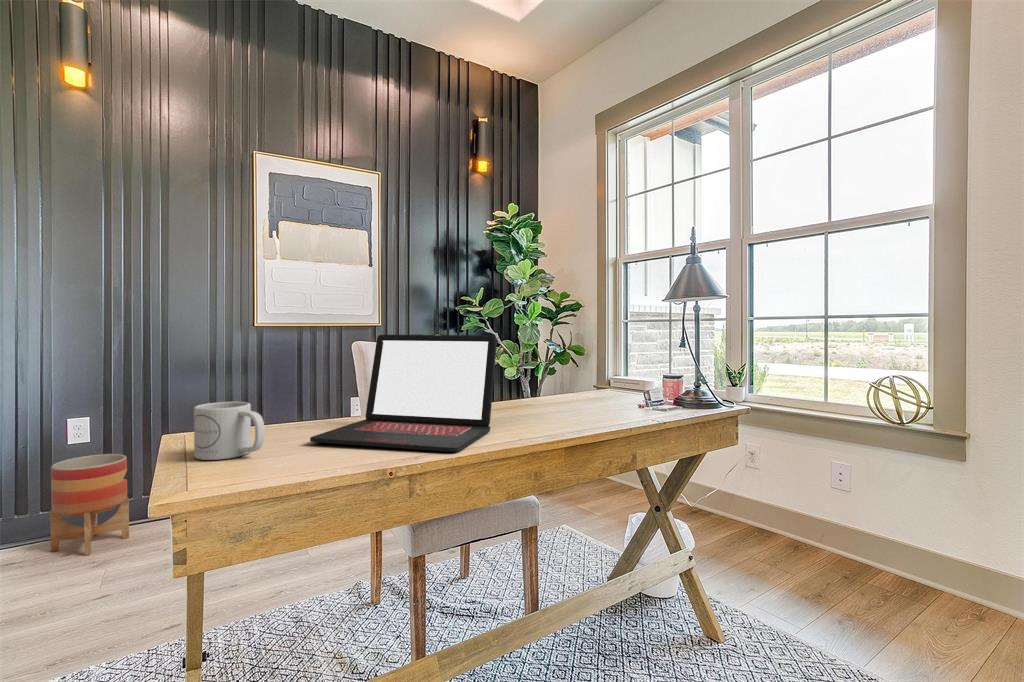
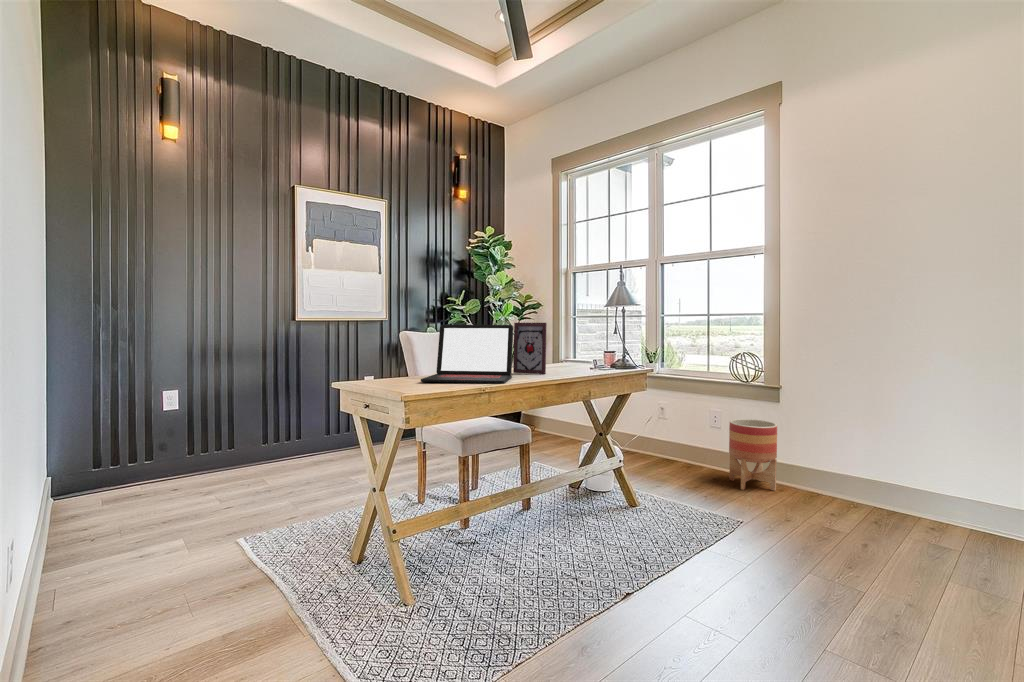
picture frame: none [506,331,561,420] -> present [513,323,547,374]
mug: present [194,402,264,460] -> none [369,359,407,387]
planter: present [50,454,129,555] -> present [729,419,777,491]

